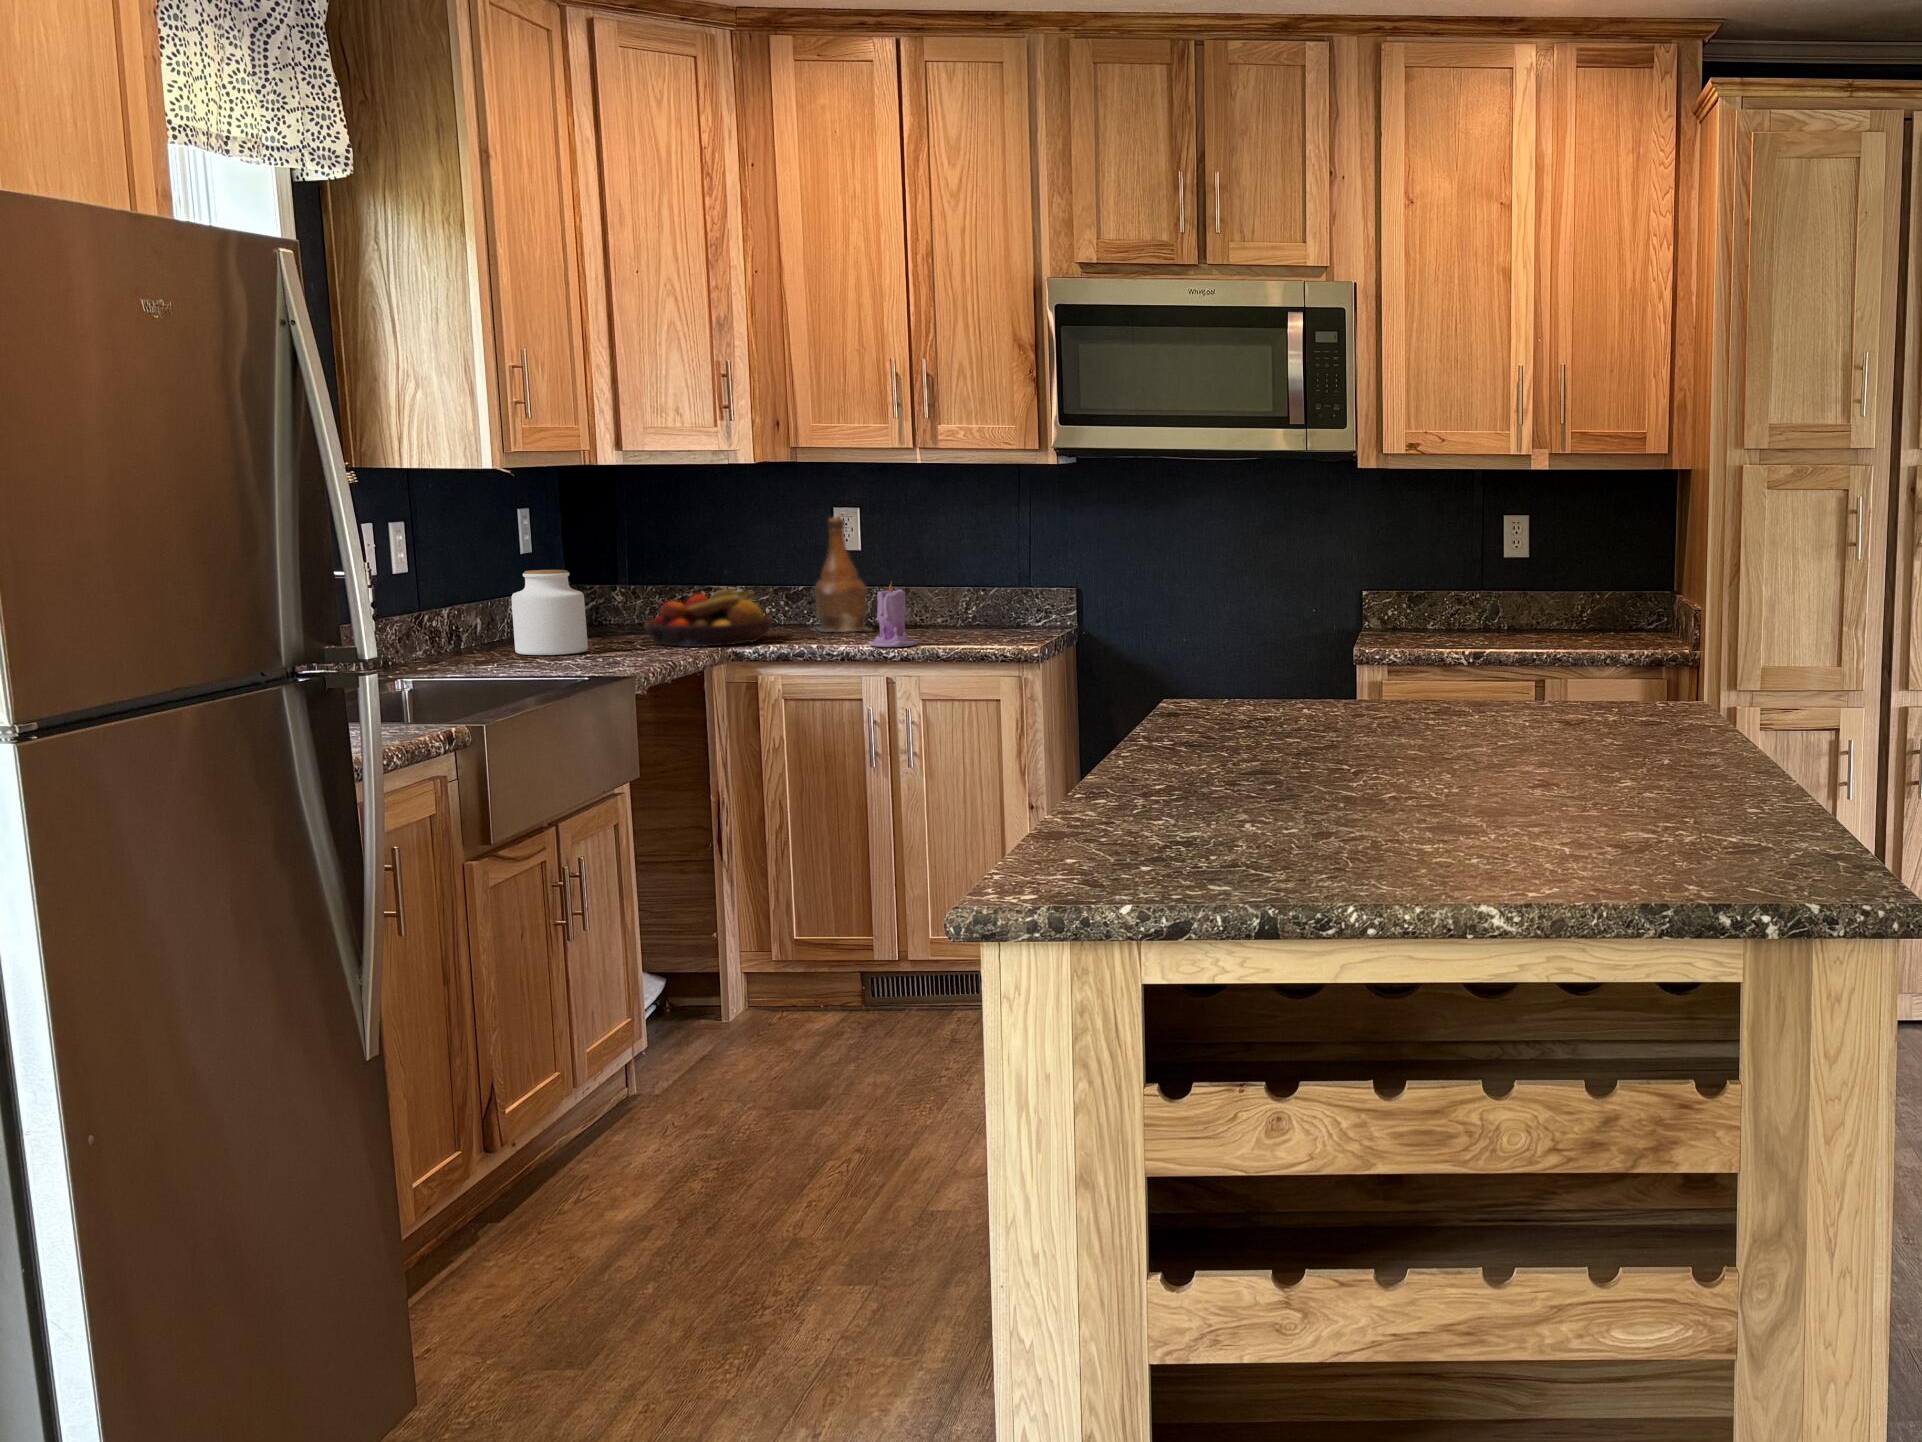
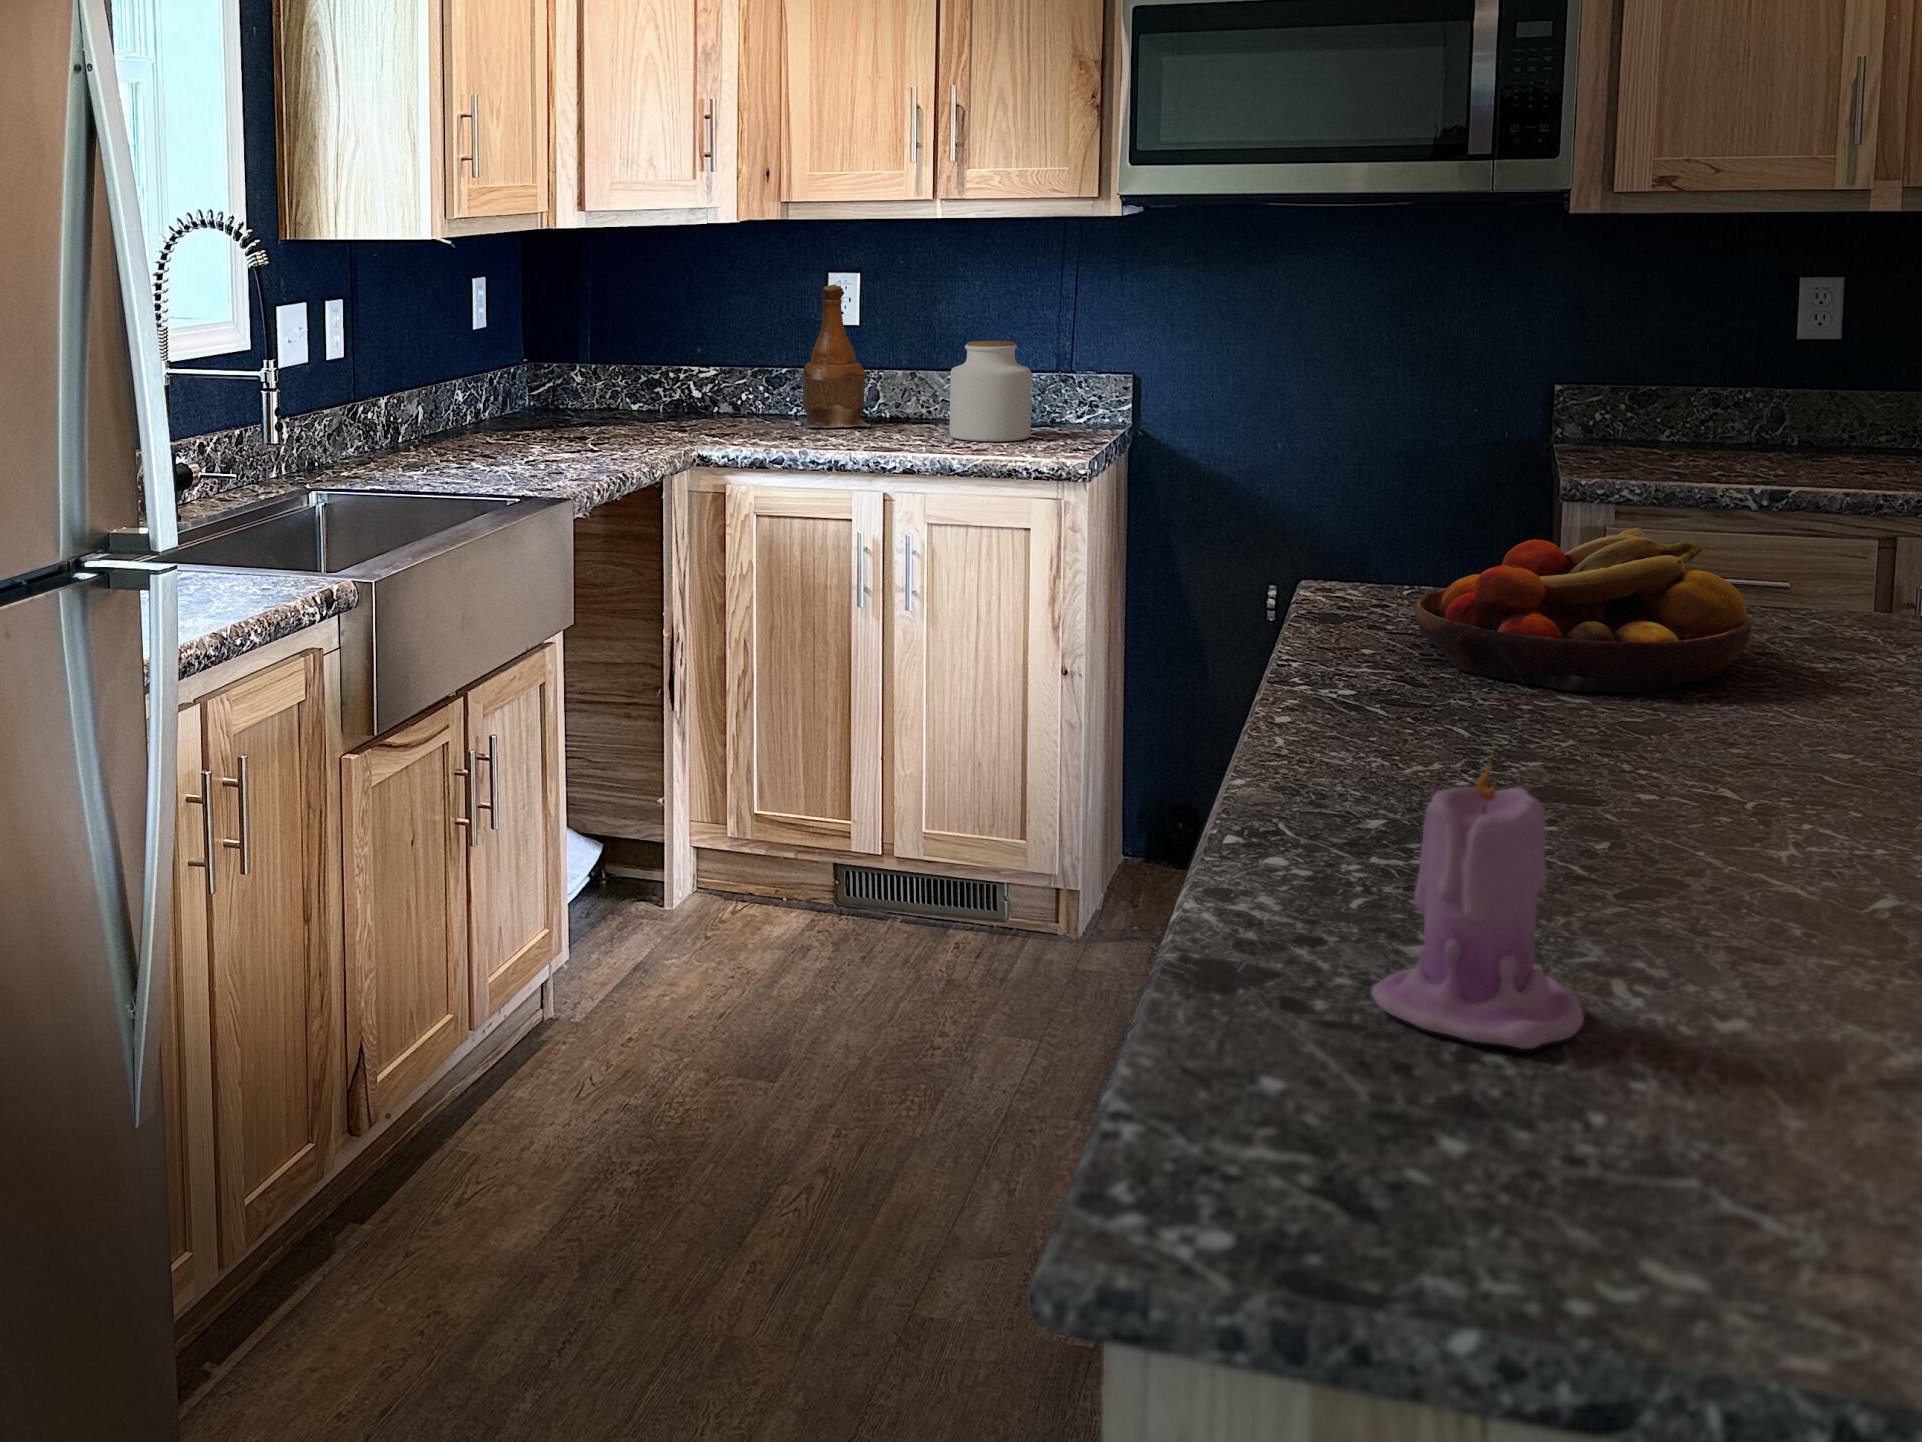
jar: present [511,570,588,655] -> present [950,341,1031,441]
candle: present [868,582,918,647] -> present [1371,761,1584,1049]
fruit bowl: present [644,589,772,647] -> present [1415,527,1751,693]

